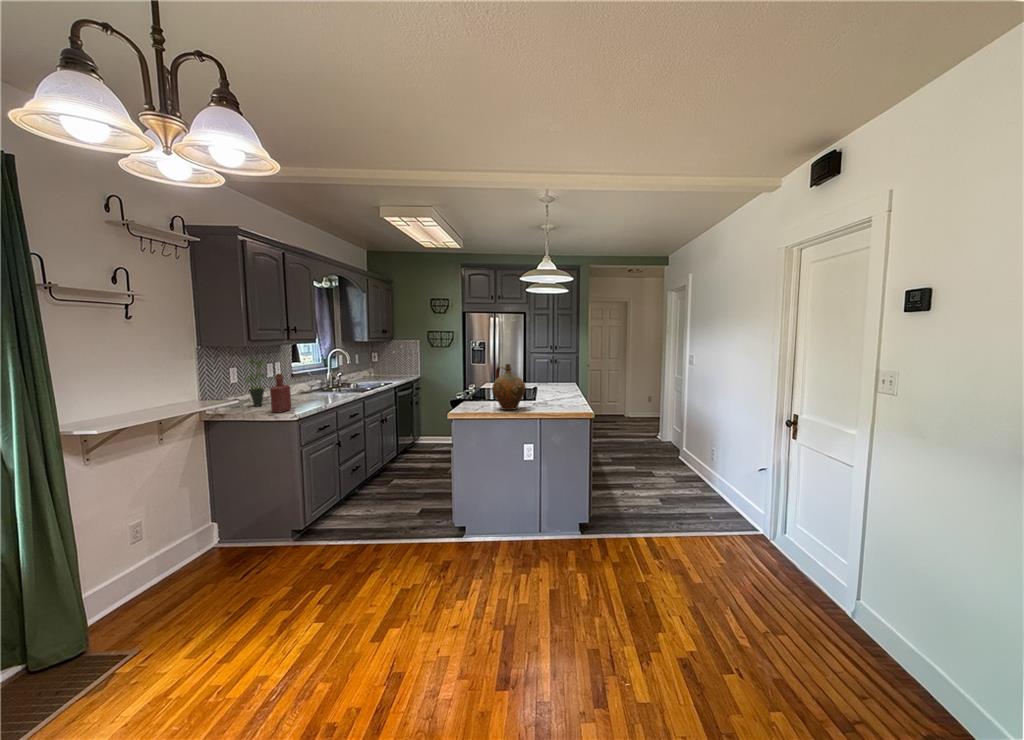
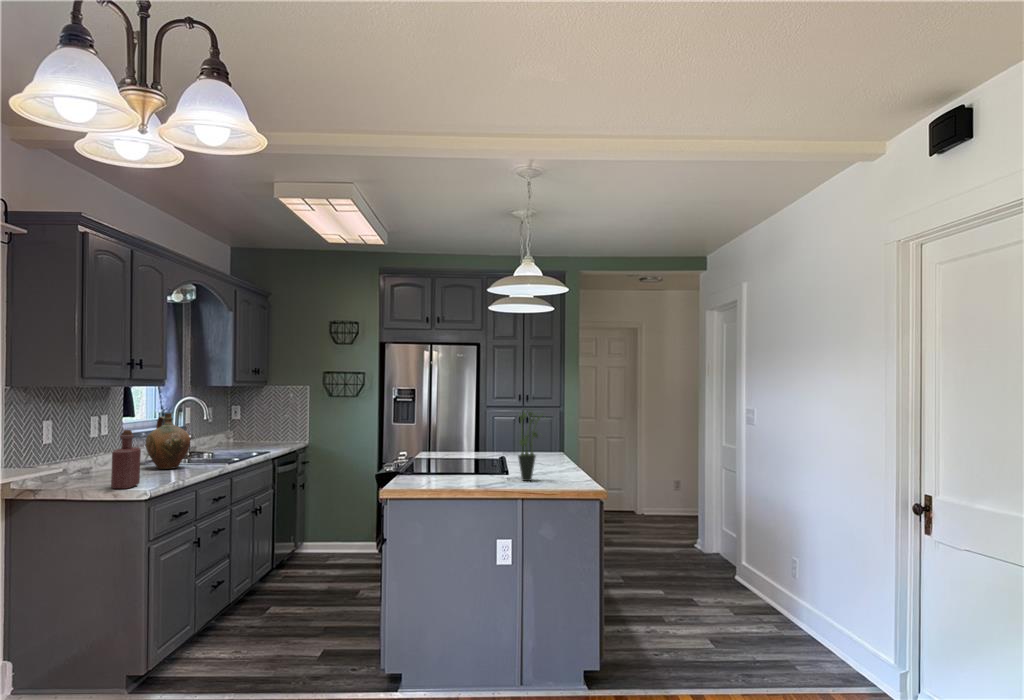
potted plant: present [245,360,265,406] -> present [518,409,546,481]
ceramic jug: present [492,364,526,410] -> present [146,413,190,469]

